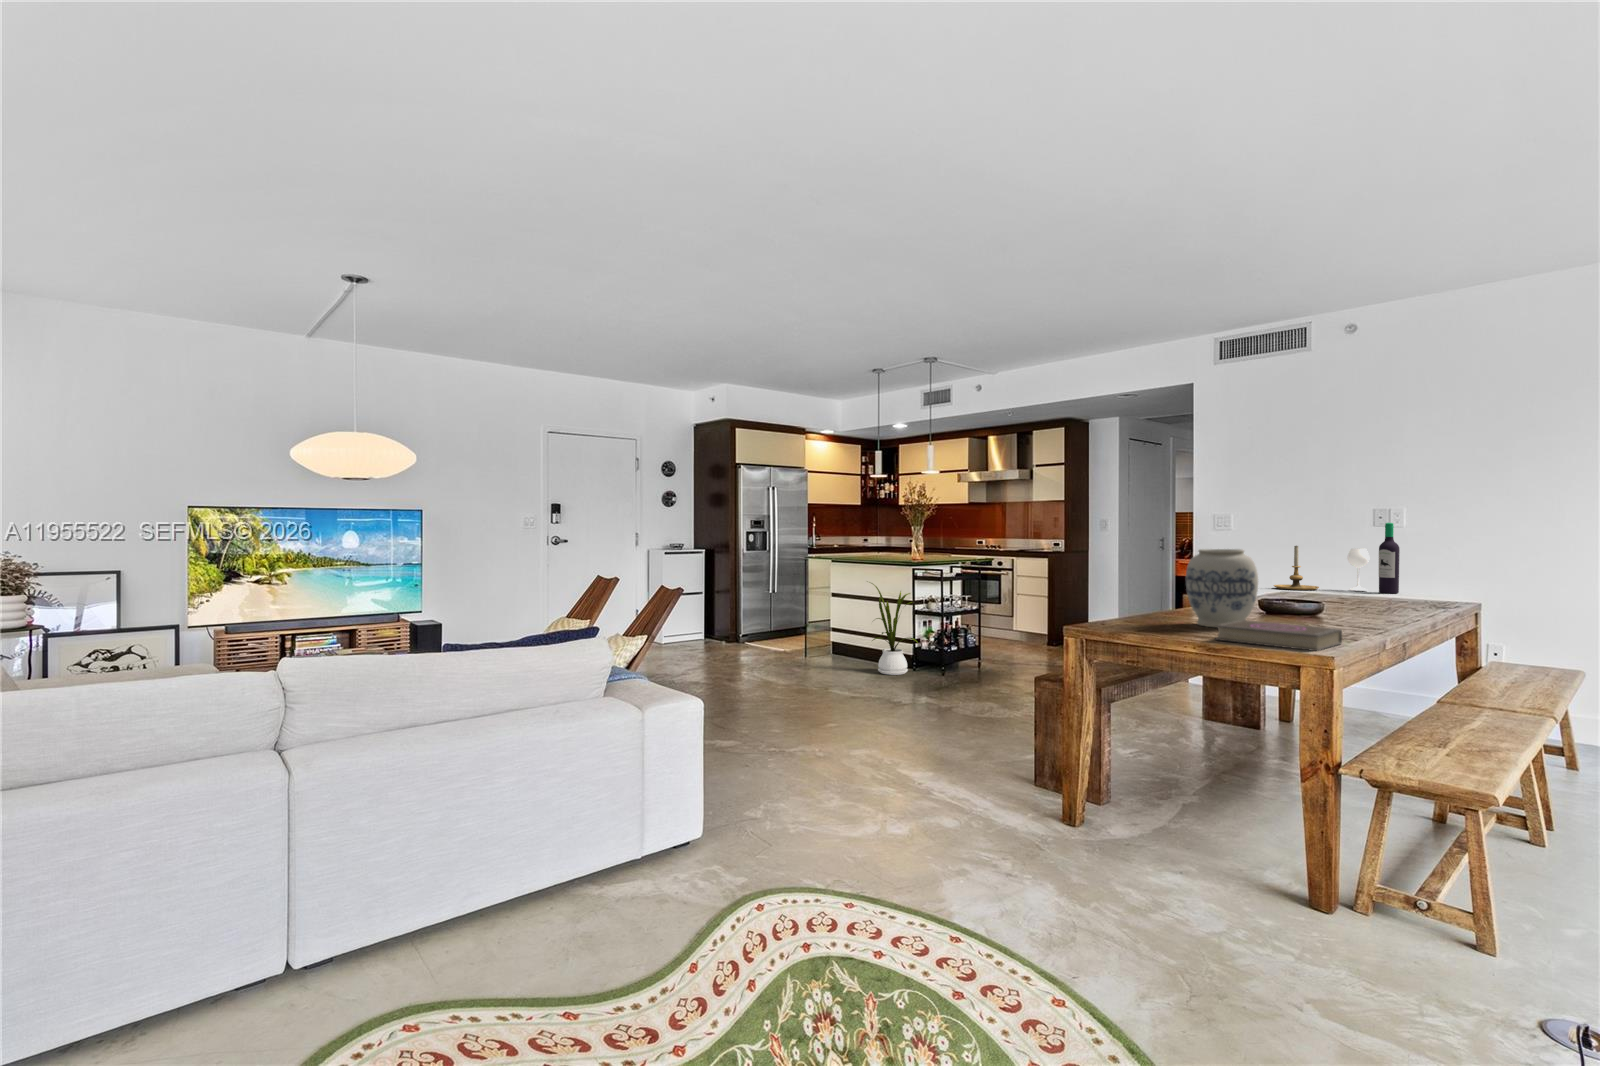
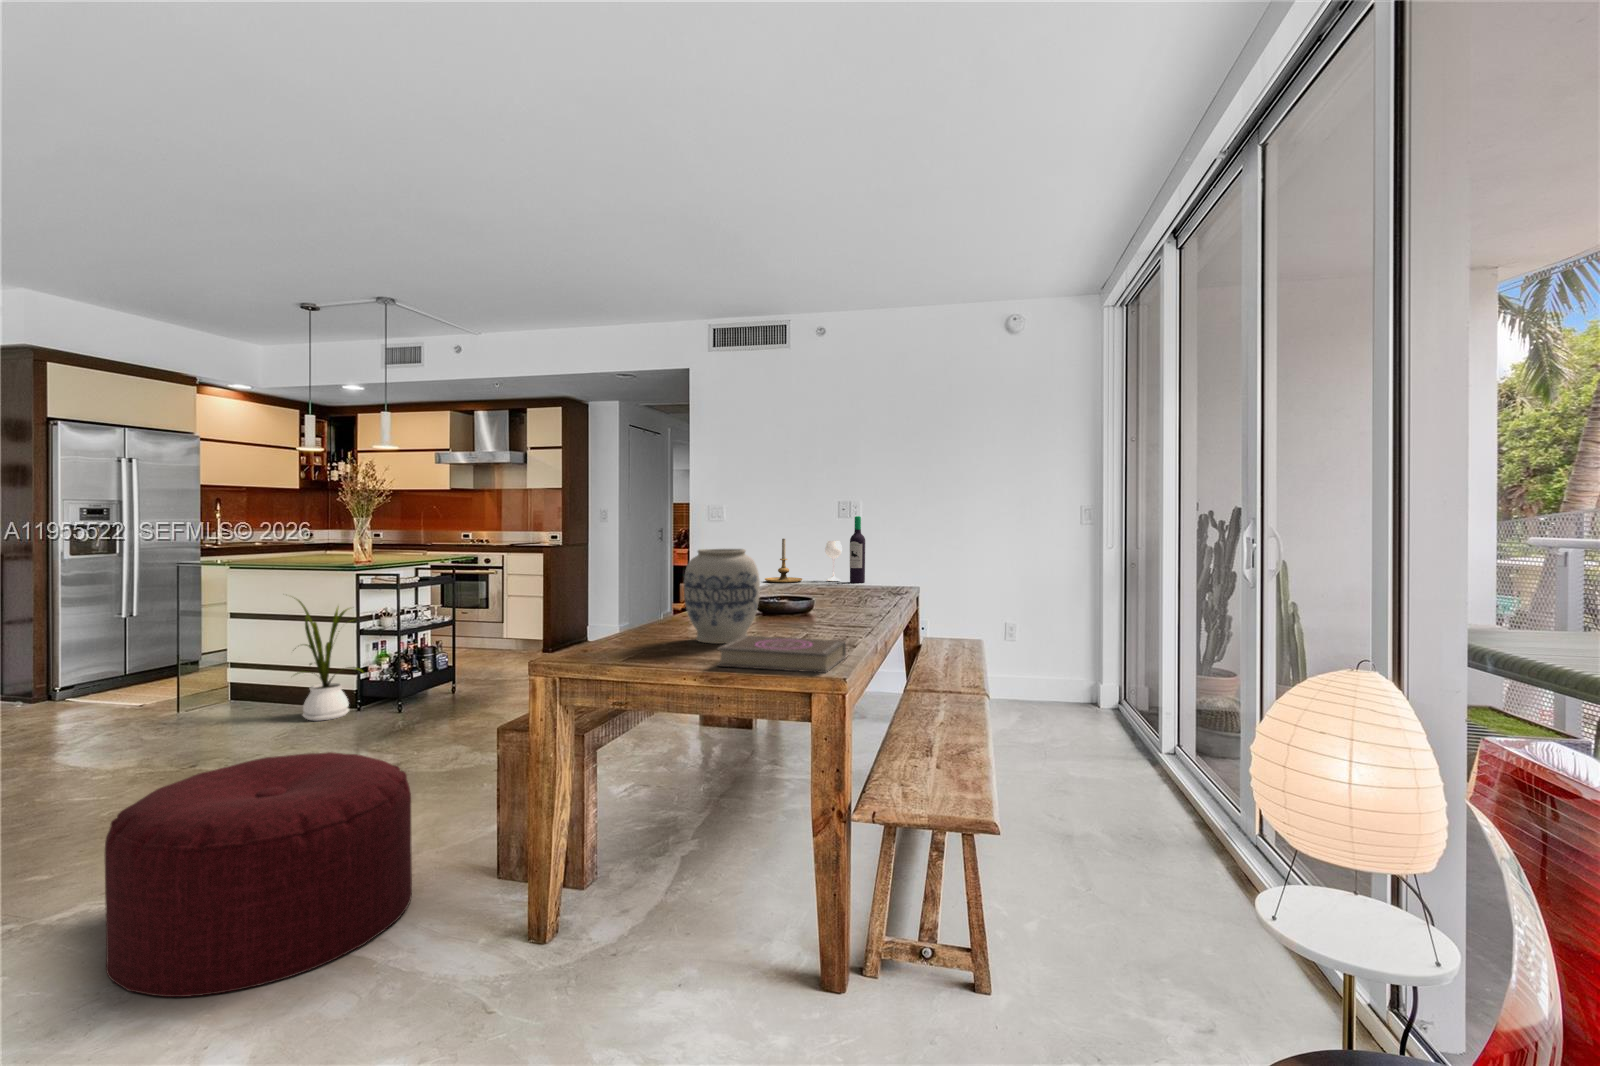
ottoman: none [817,679,978,809] -> present [105,752,412,997]

